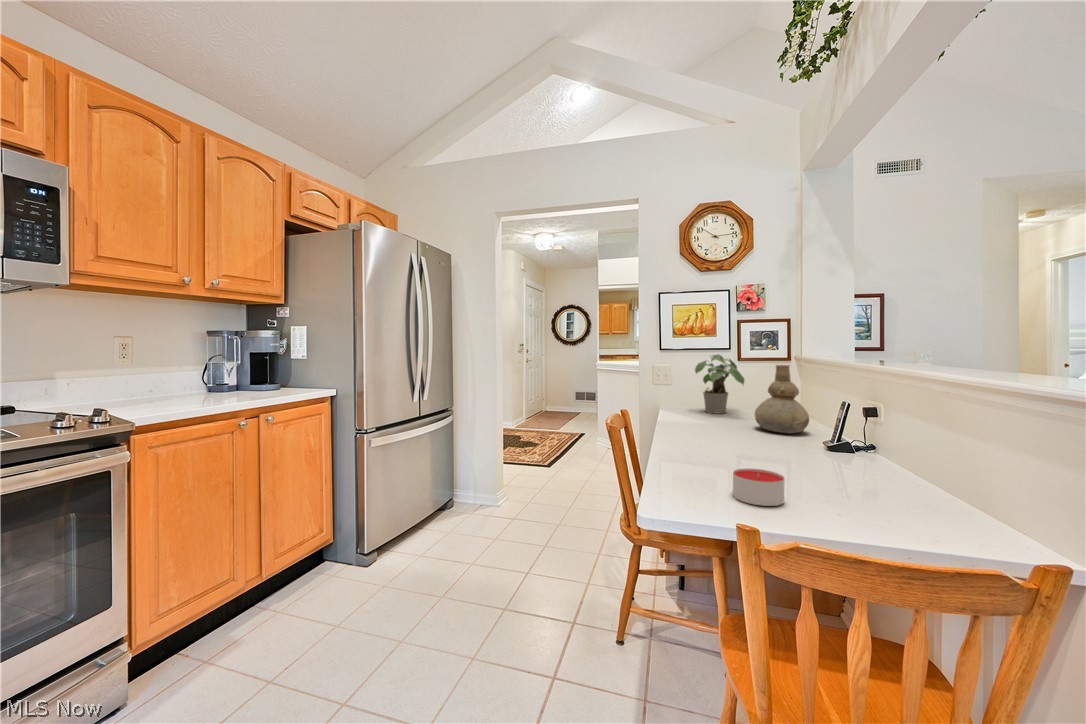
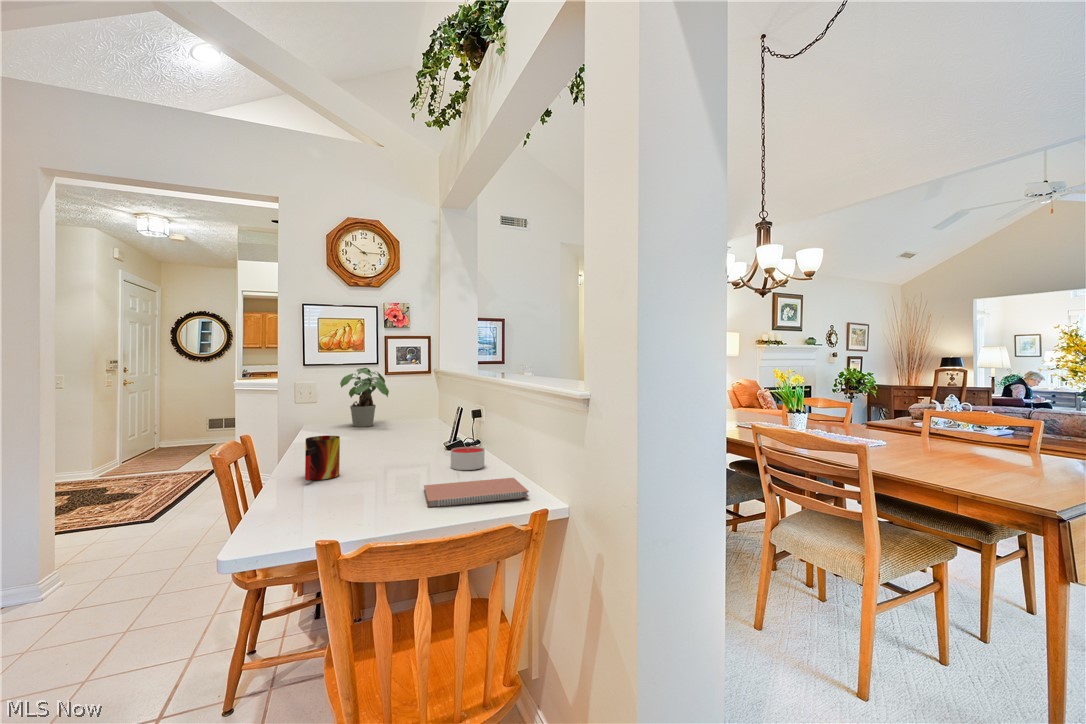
vase: present [755,365,809,434] -> none [395,376,441,438]
mug: none [683,424,715,466] -> present [305,435,340,480]
candle: present [733,469,784,506] -> present [451,447,485,470]
notebook: none [814,493,983,540] -> present [424,478,529,507]

